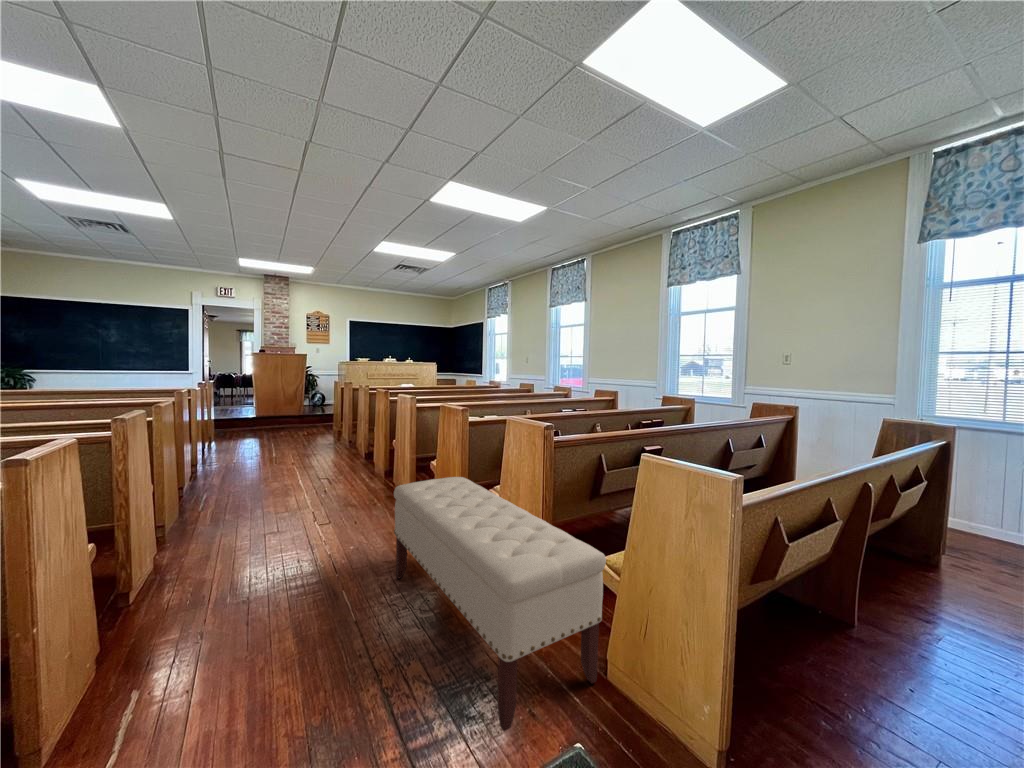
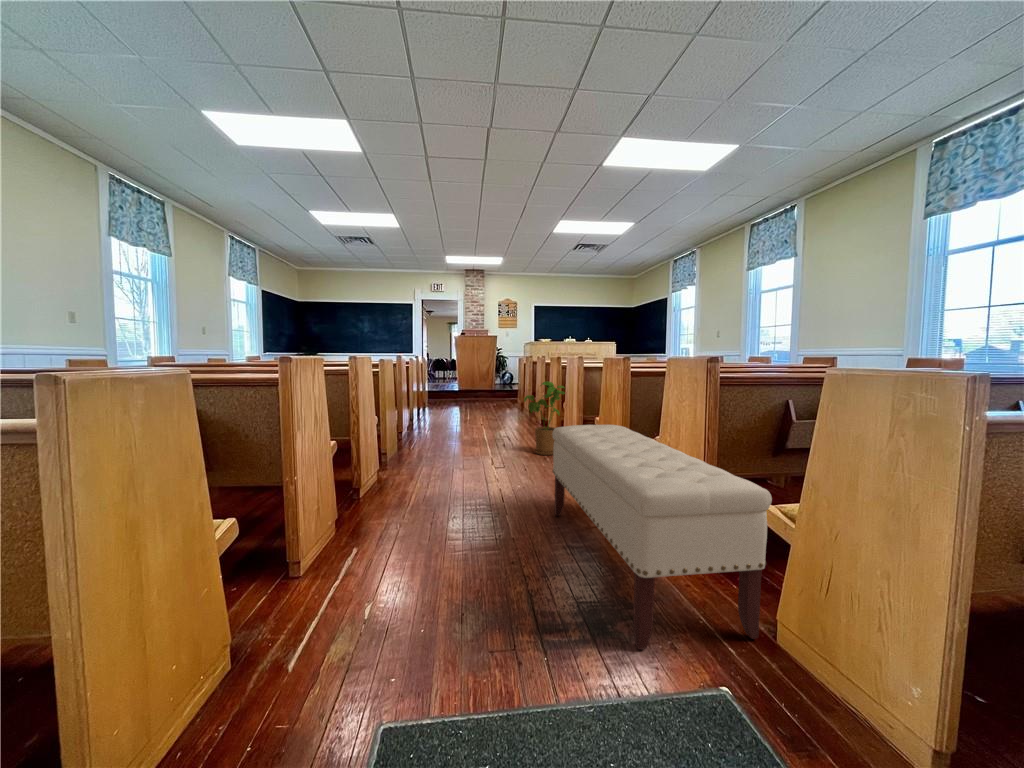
house plant: none [351,420,397,498] -> present [524,382,565,455]

